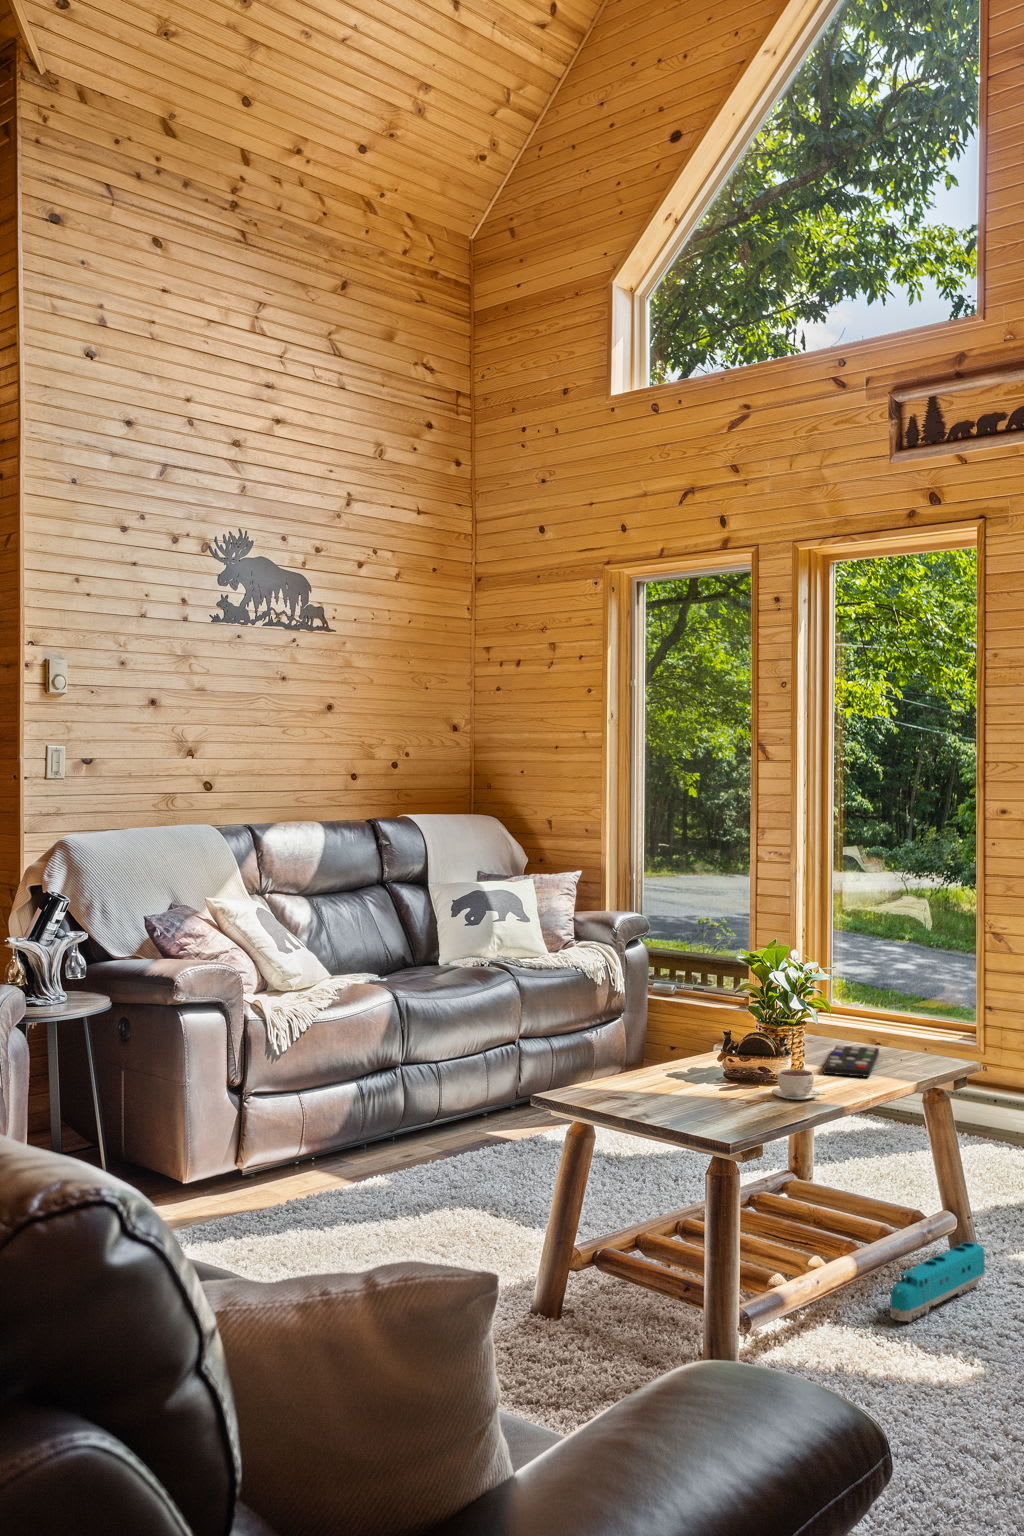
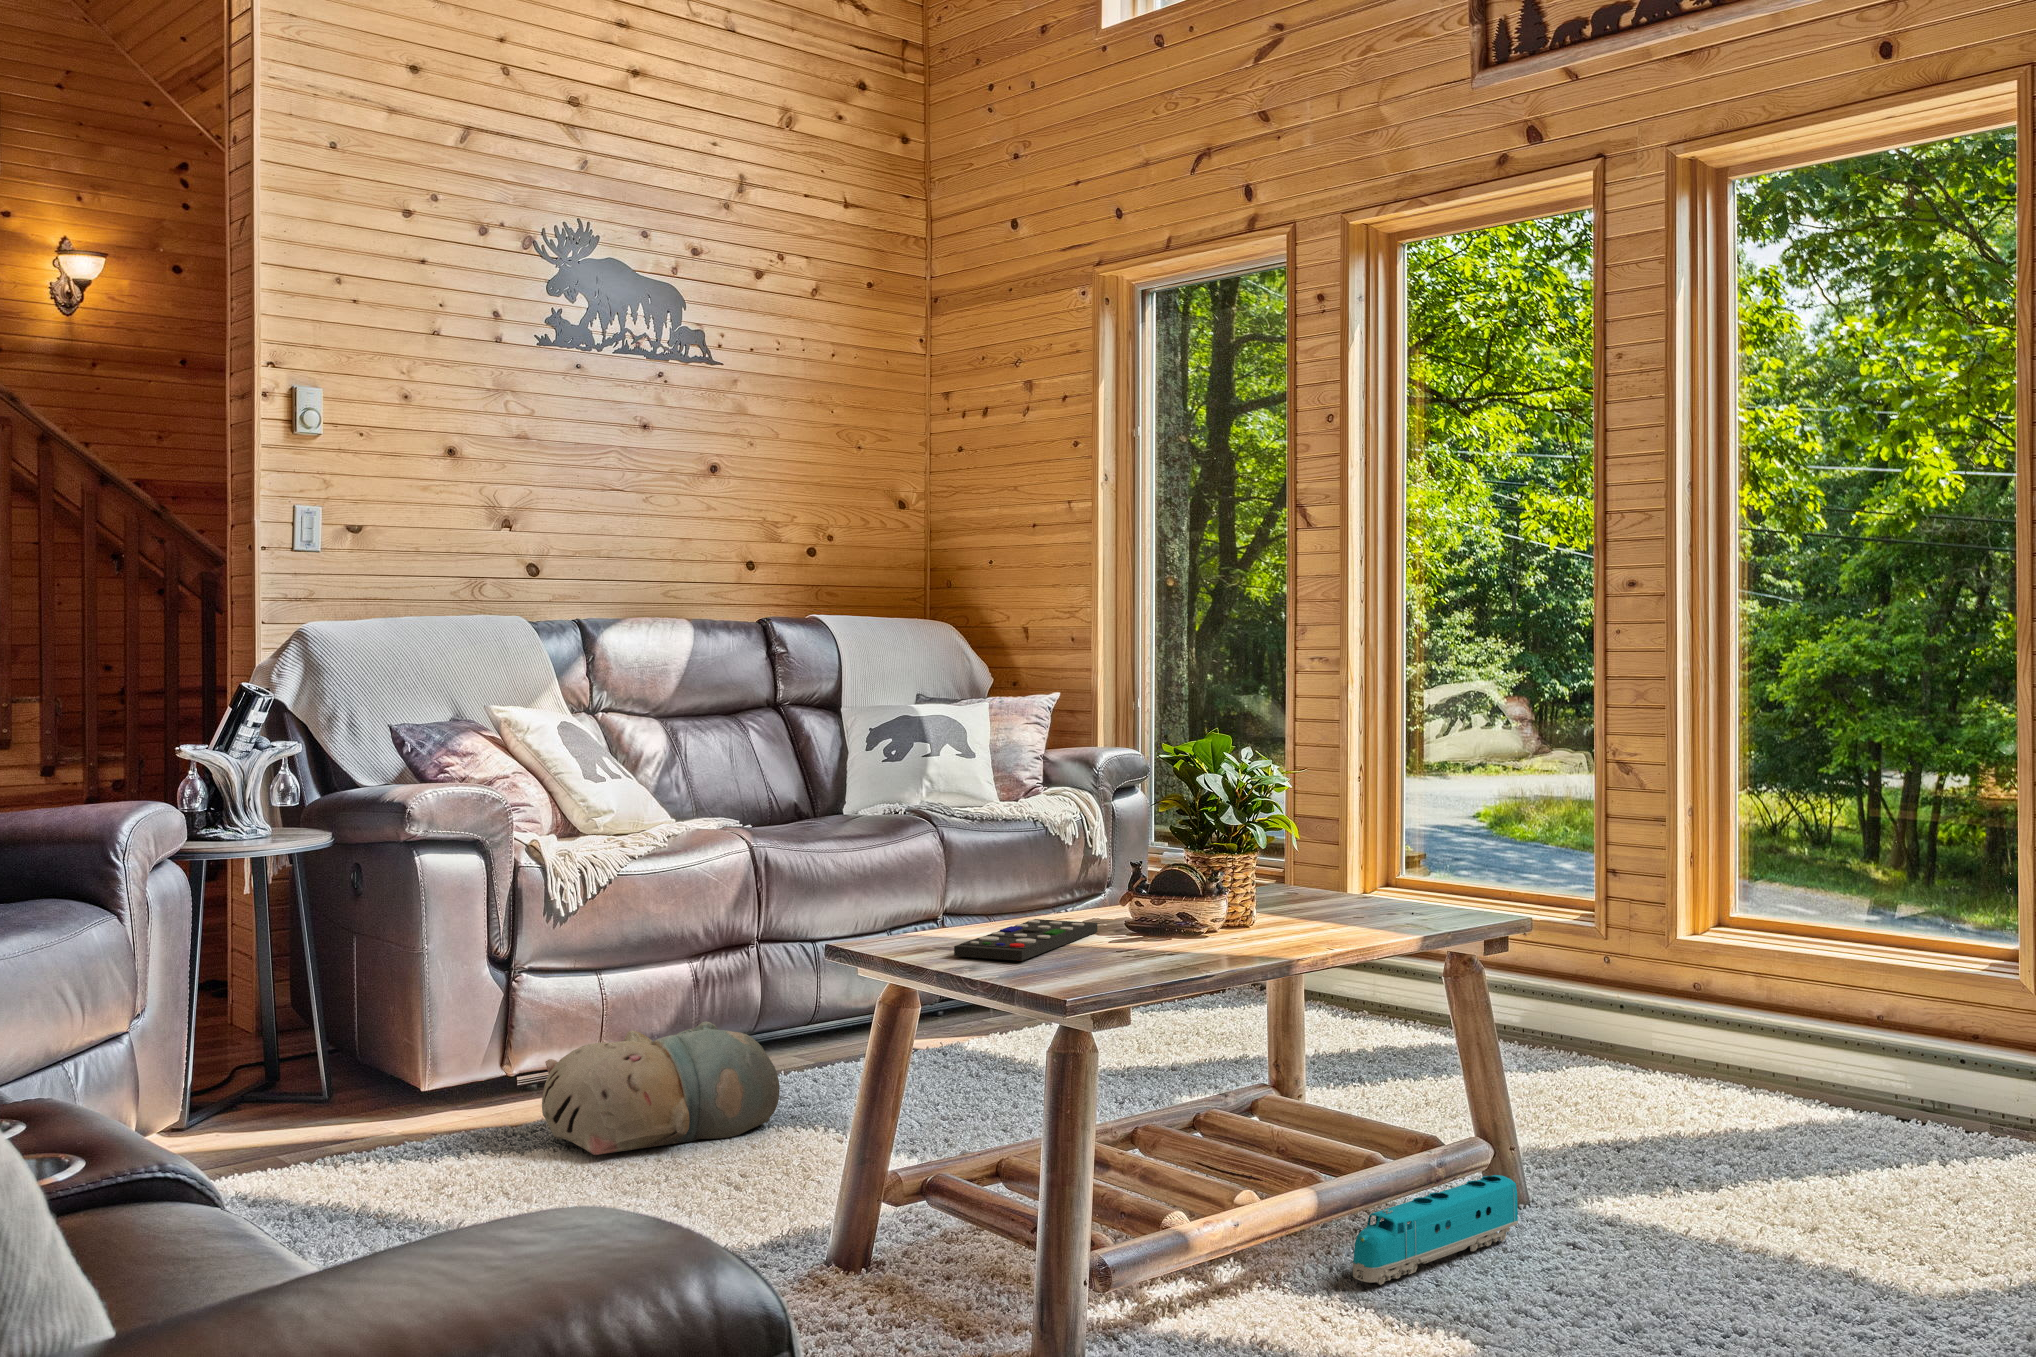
remote control: present [823,1046,879,1077] -> present [954,919,1097,961]
coffee cup: present [772,1069,825,1100] -> none [1184,911,1262,953]
plush toy: none [287,1131,449,1233] -> present [542,1021,780,1155]

